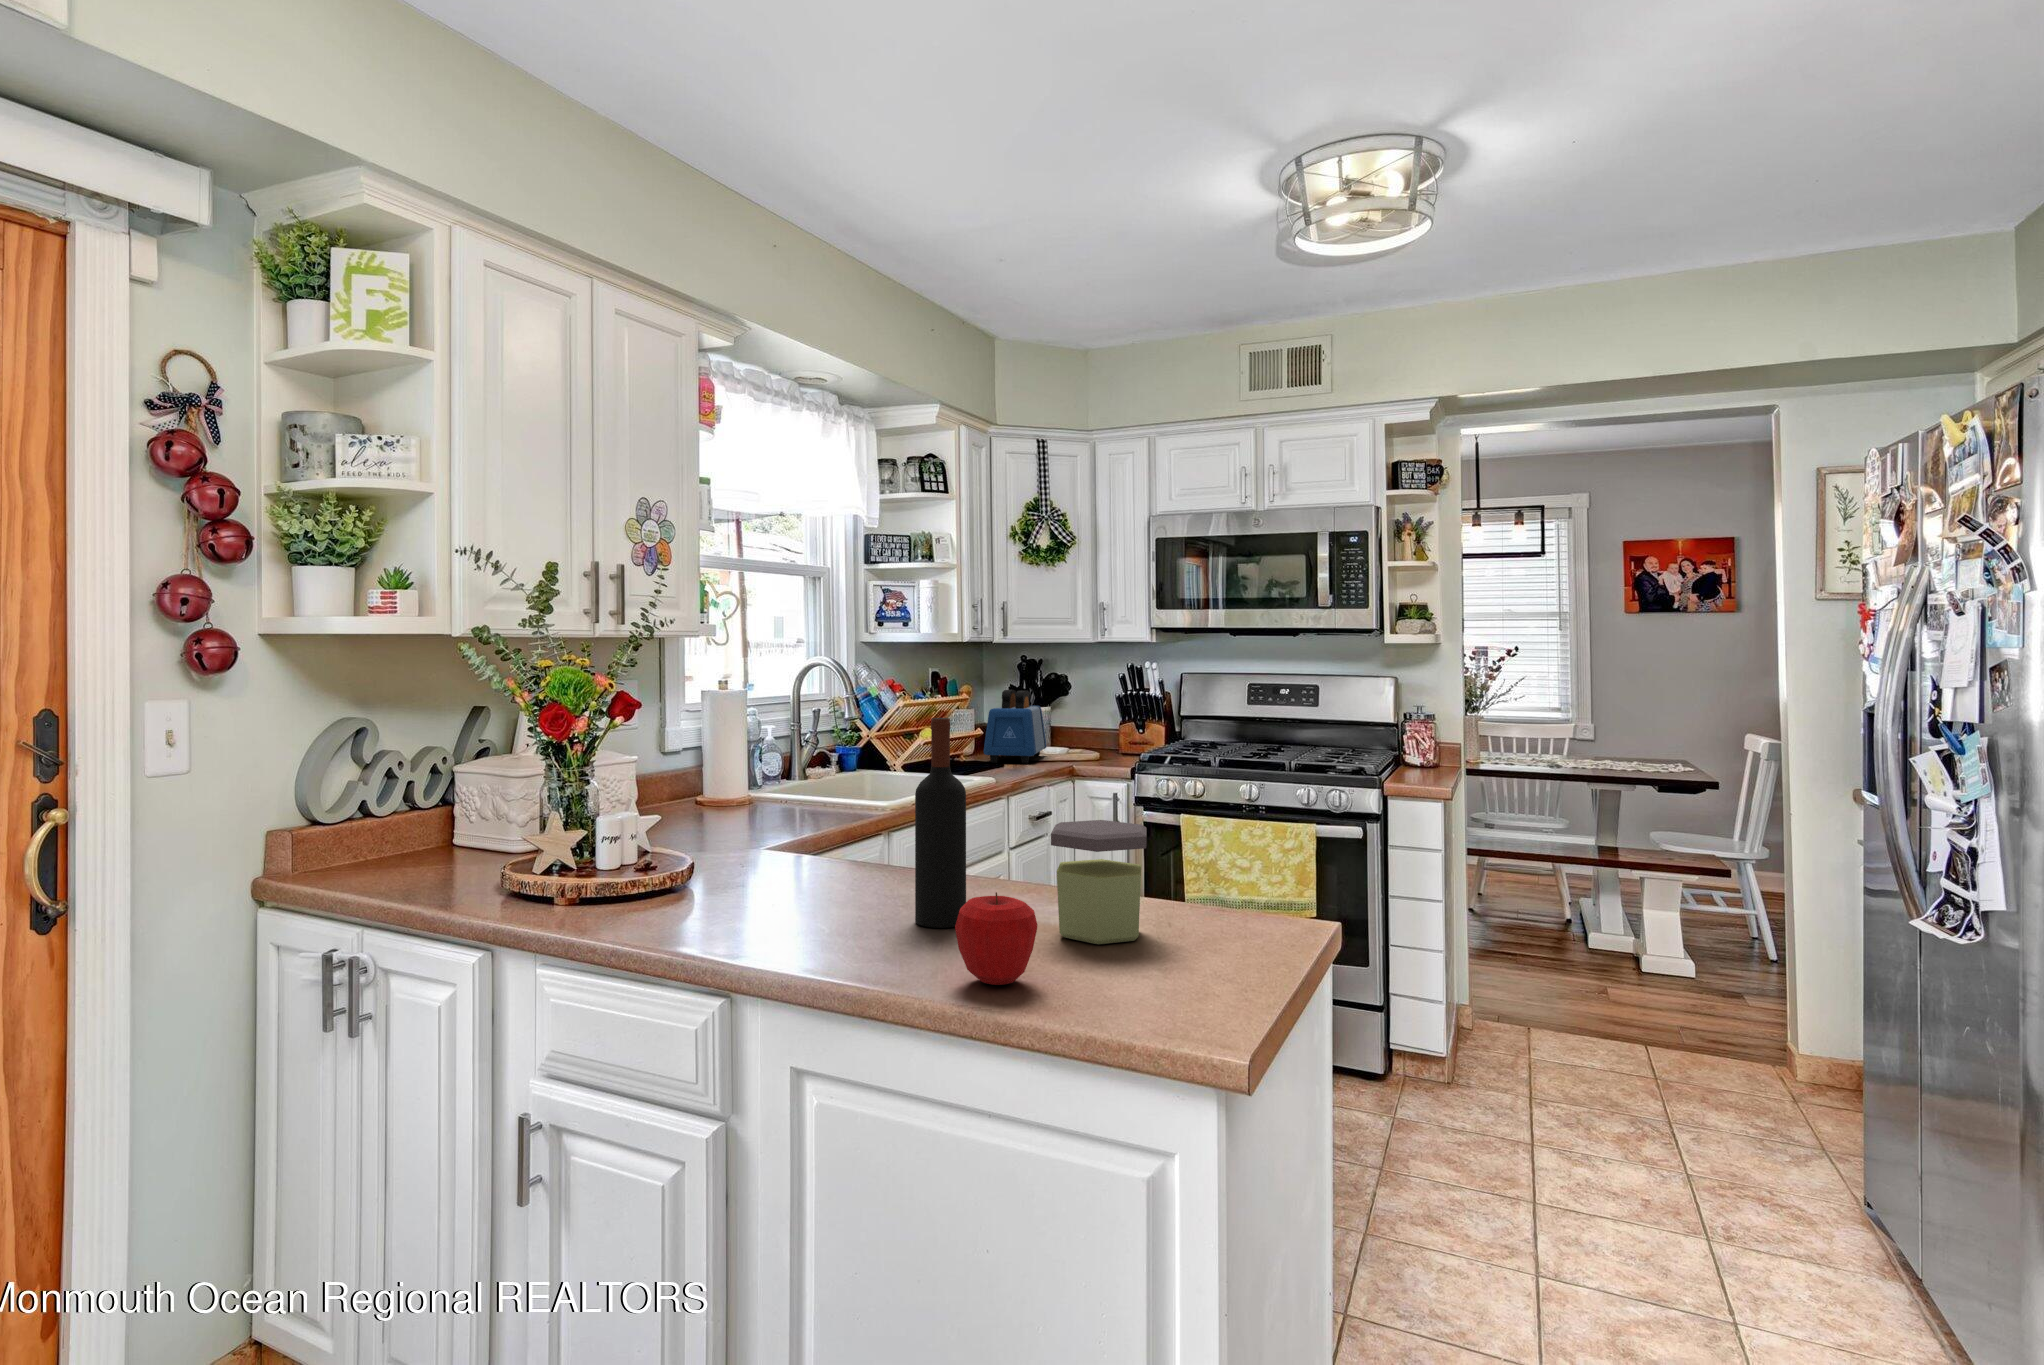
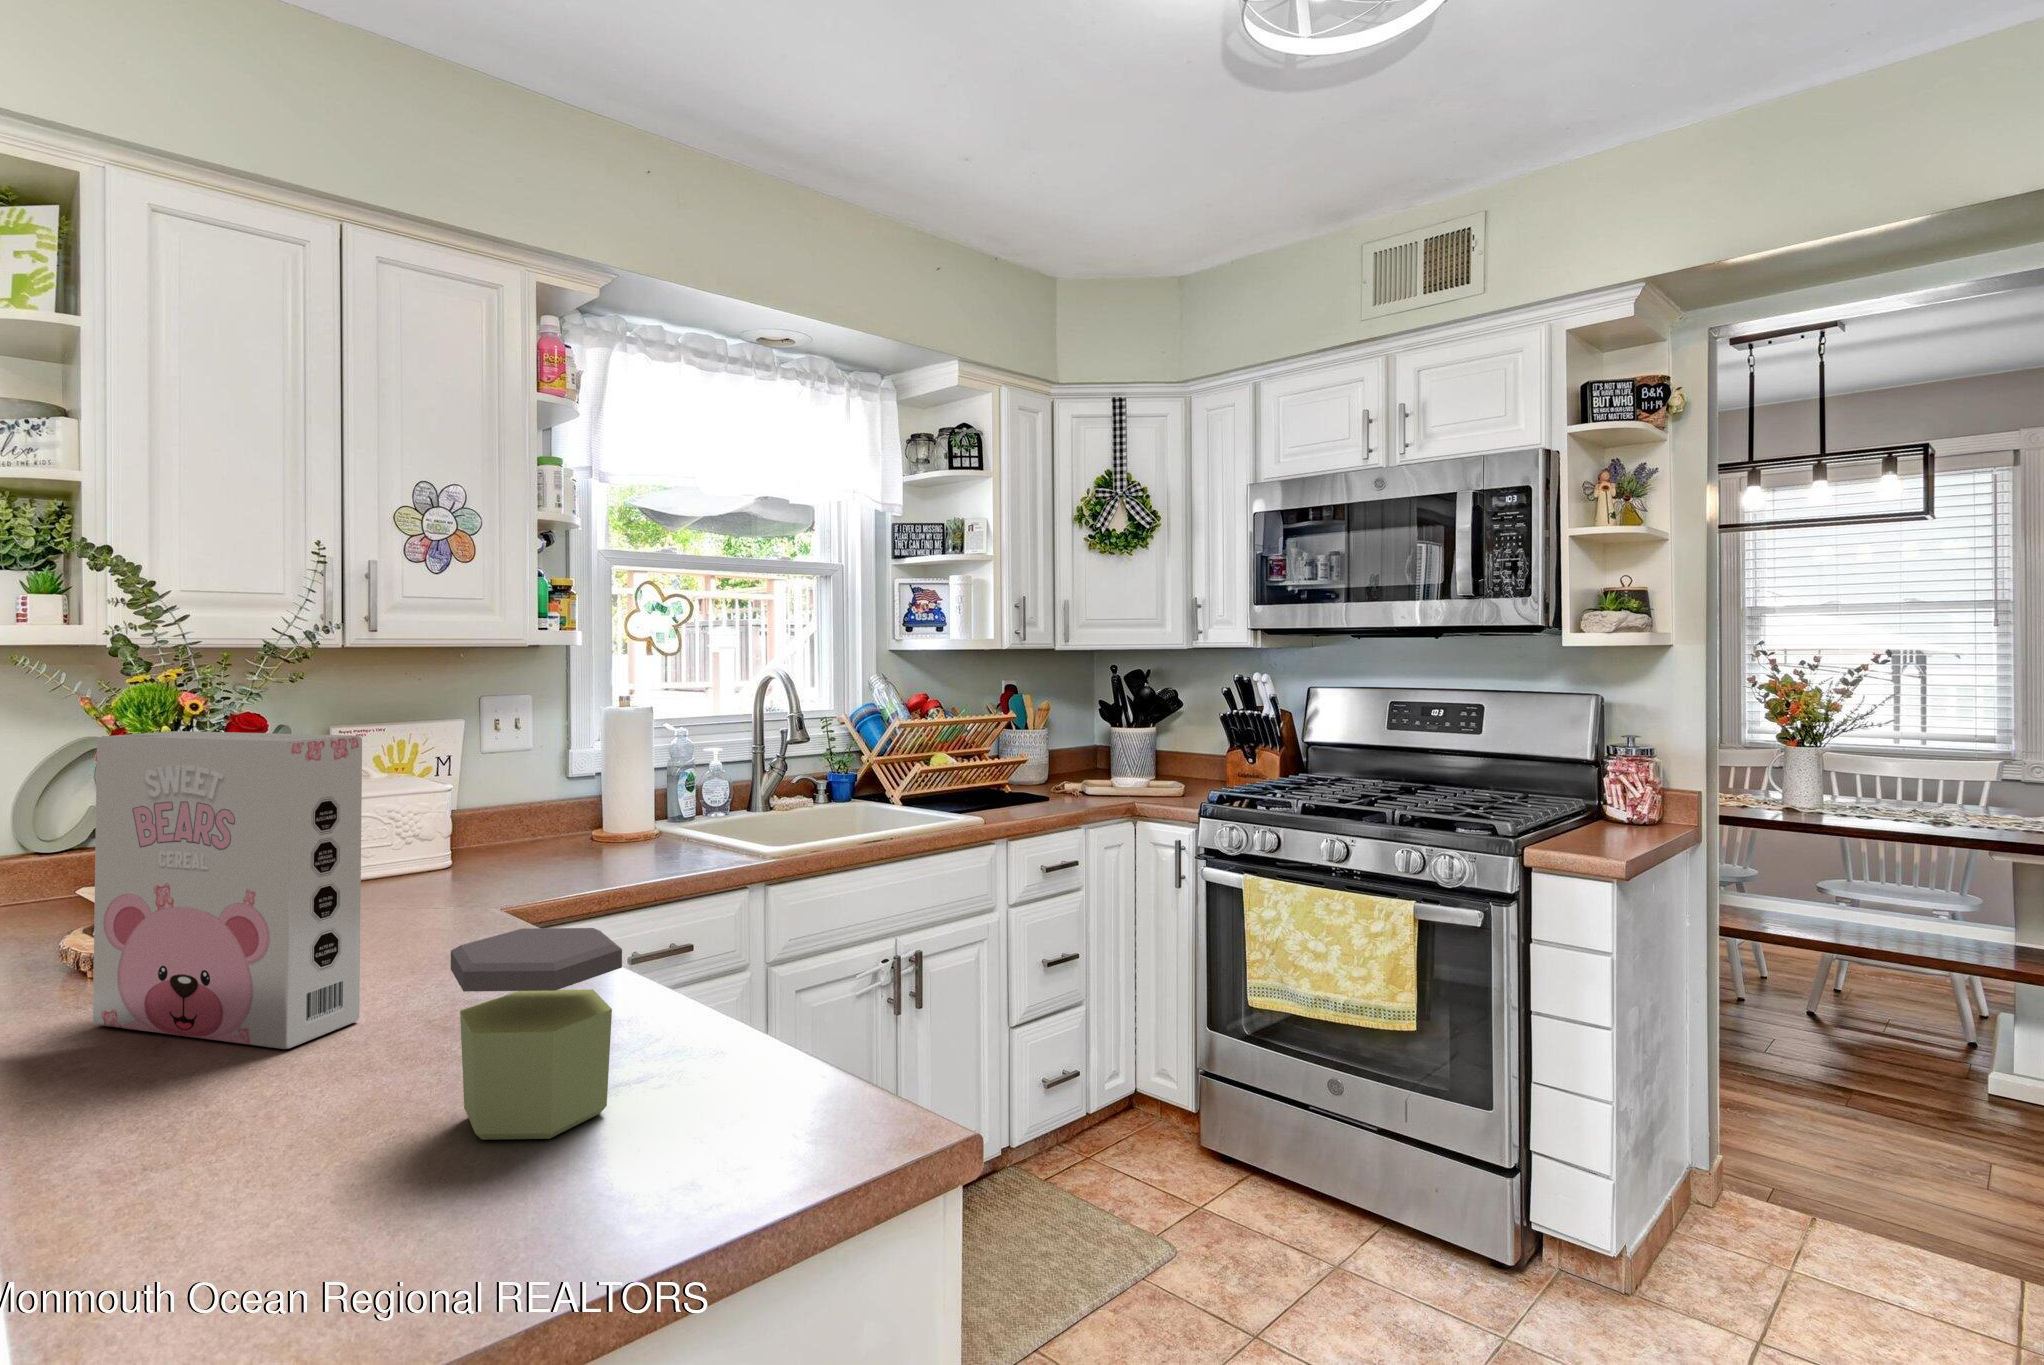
toaster: present [984,690,1047,763] -> none [1031,706,1127,797]
cereal box: none [663,704,856,926] -> present [93,731,362,1049]
wine bottle: present [915,718,966,928] -> none [358,760,443,1072]
apple: present [955,892,1038,985] -> none [81,1060,243,1219]

